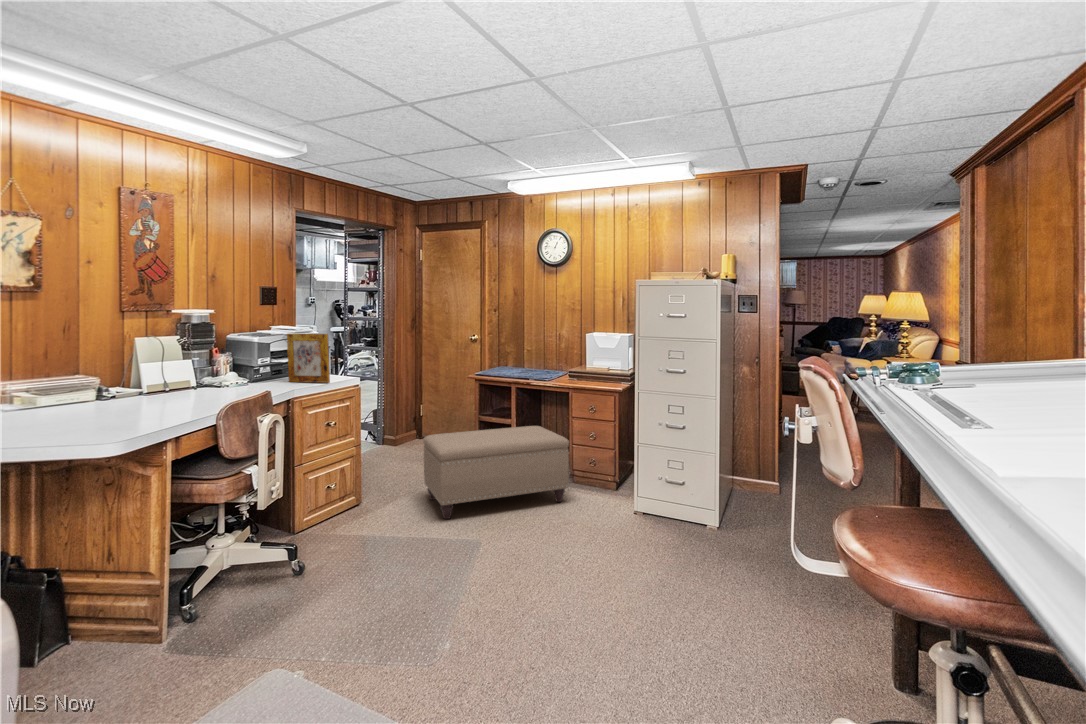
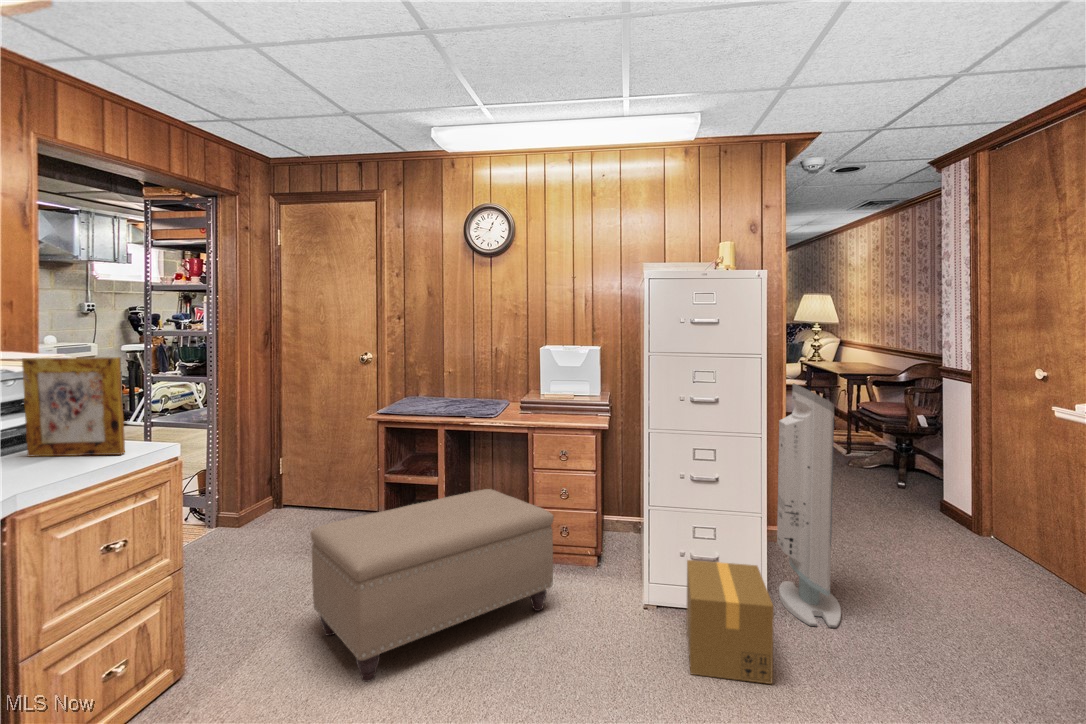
air purifier: none [730,360,770,530] -> present [777,384,841,628]
cardboard box: none [633,475,697,547] -> present [686,560,774,684]

